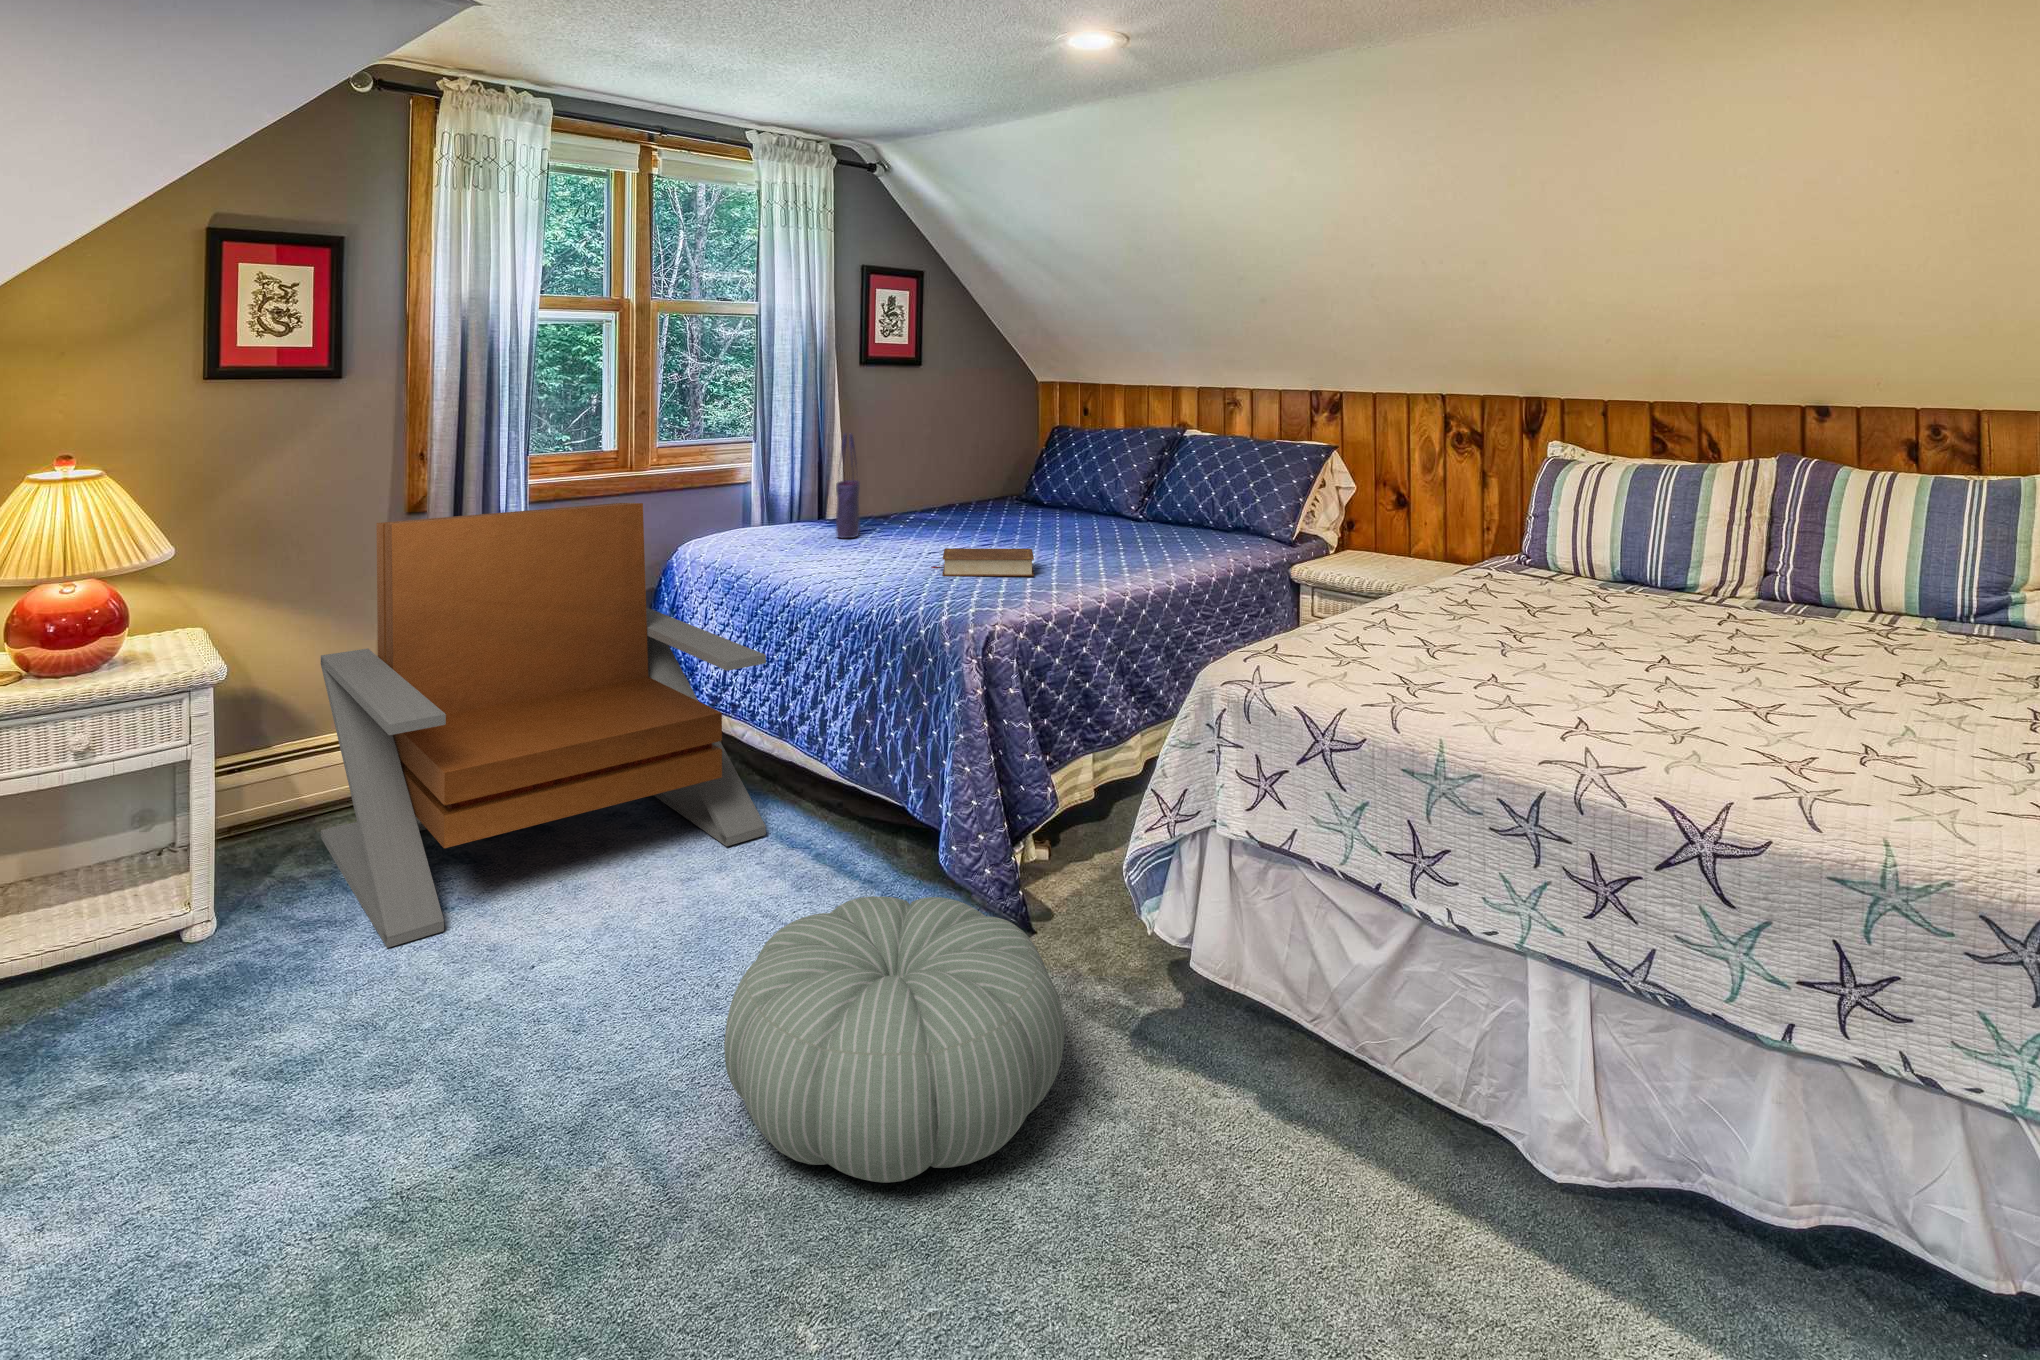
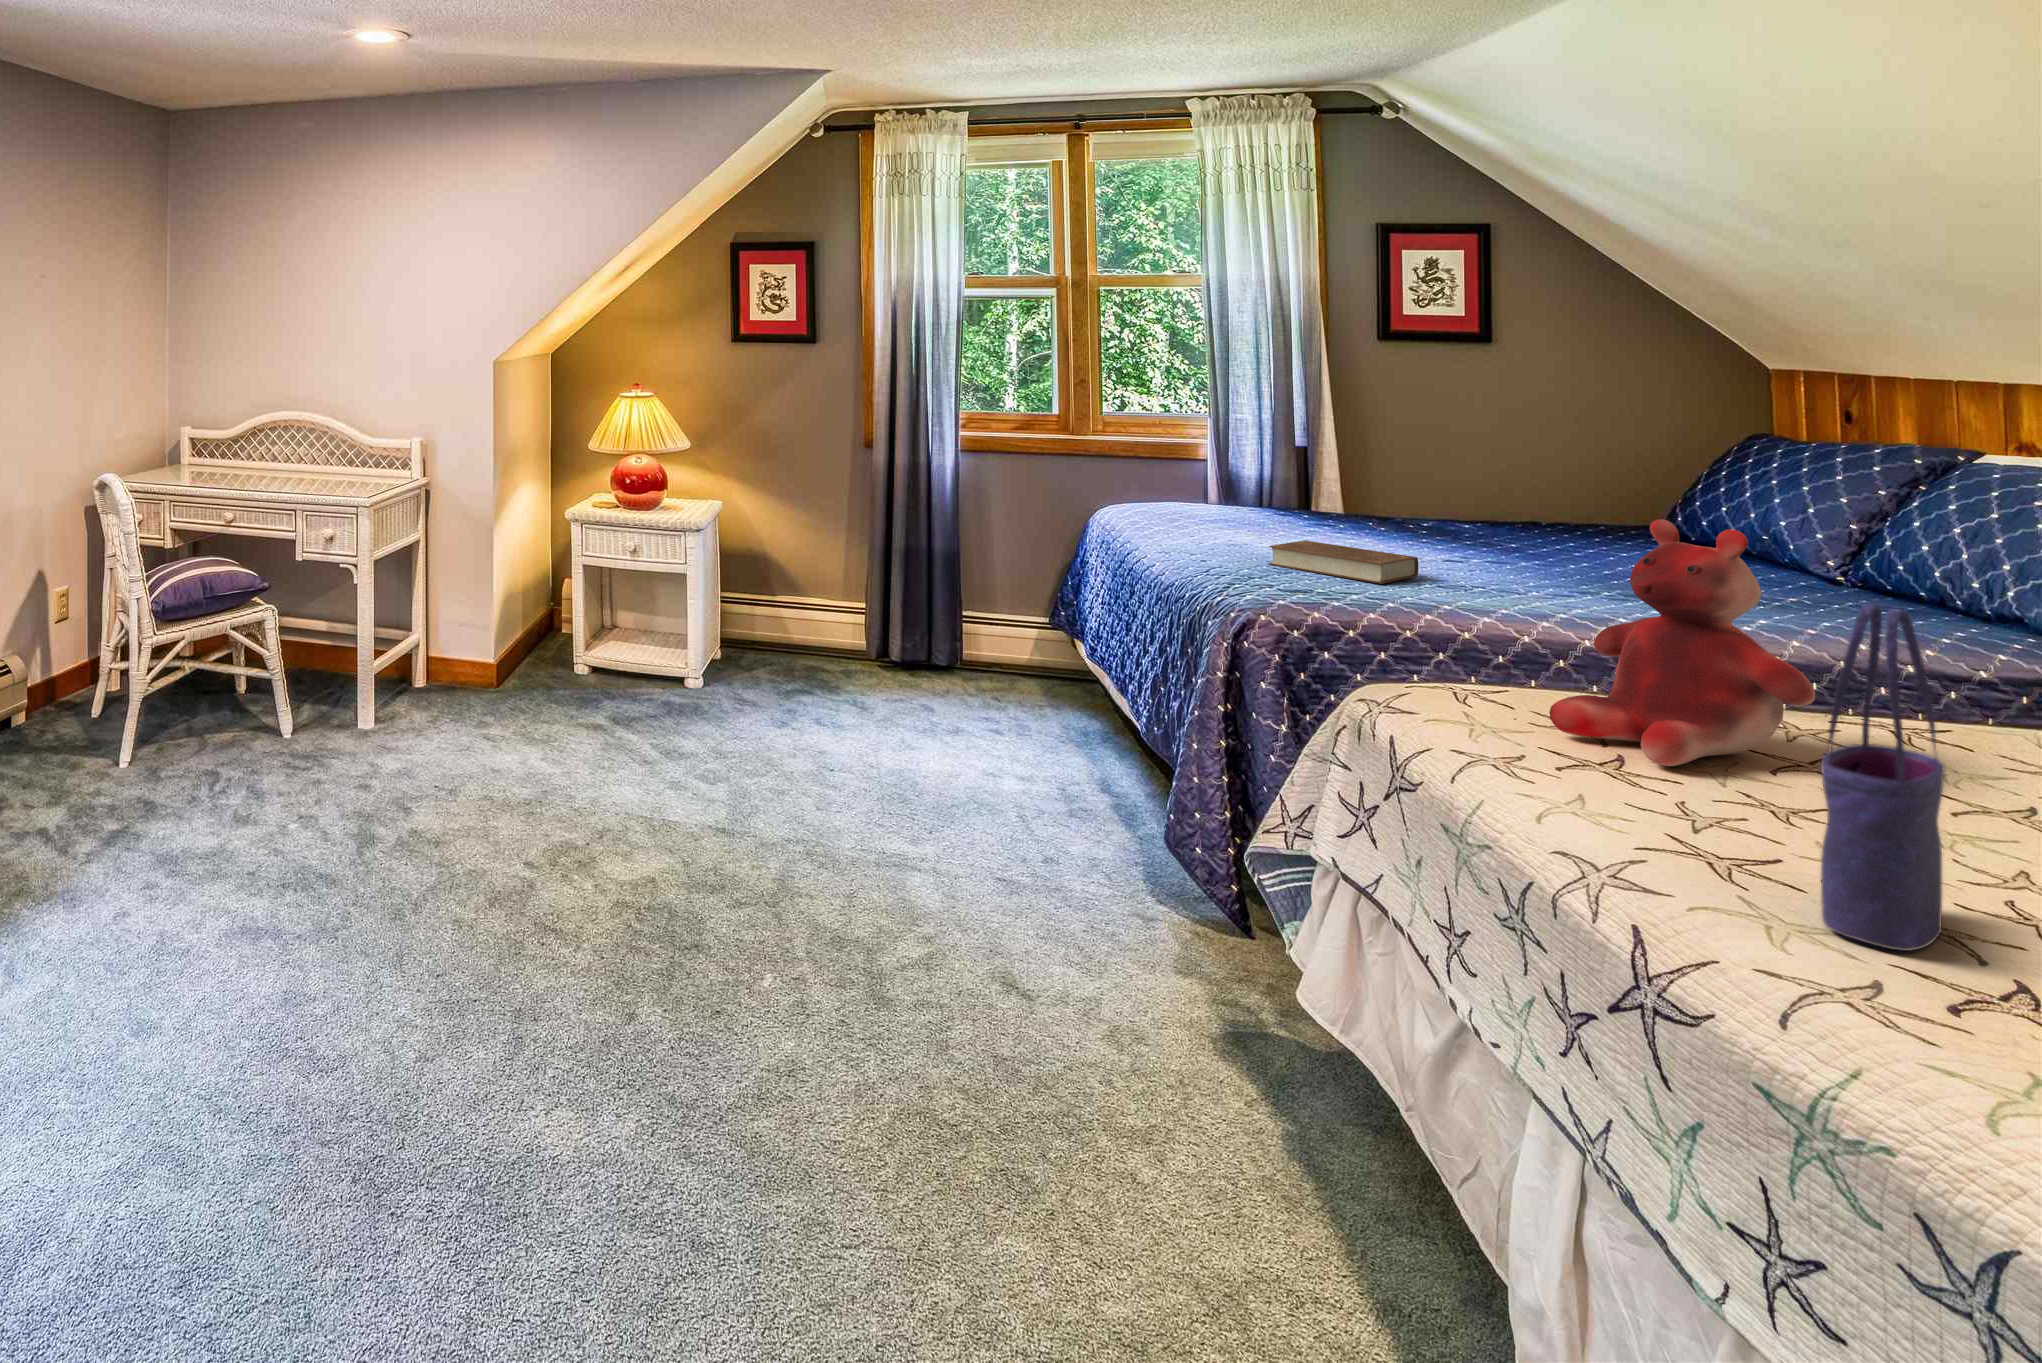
tote bag: present [836,433,860,538] -> present [1821,604,1944,951]
teddy bear: none [1316,495,1456,674] -> present [1549,519,1815,766]
lounge chair: present [321,503,766,948] -> none [755,450,1080,772]
pouf: present [724,896,1065,1183] -> none [804,782,1105,992]

